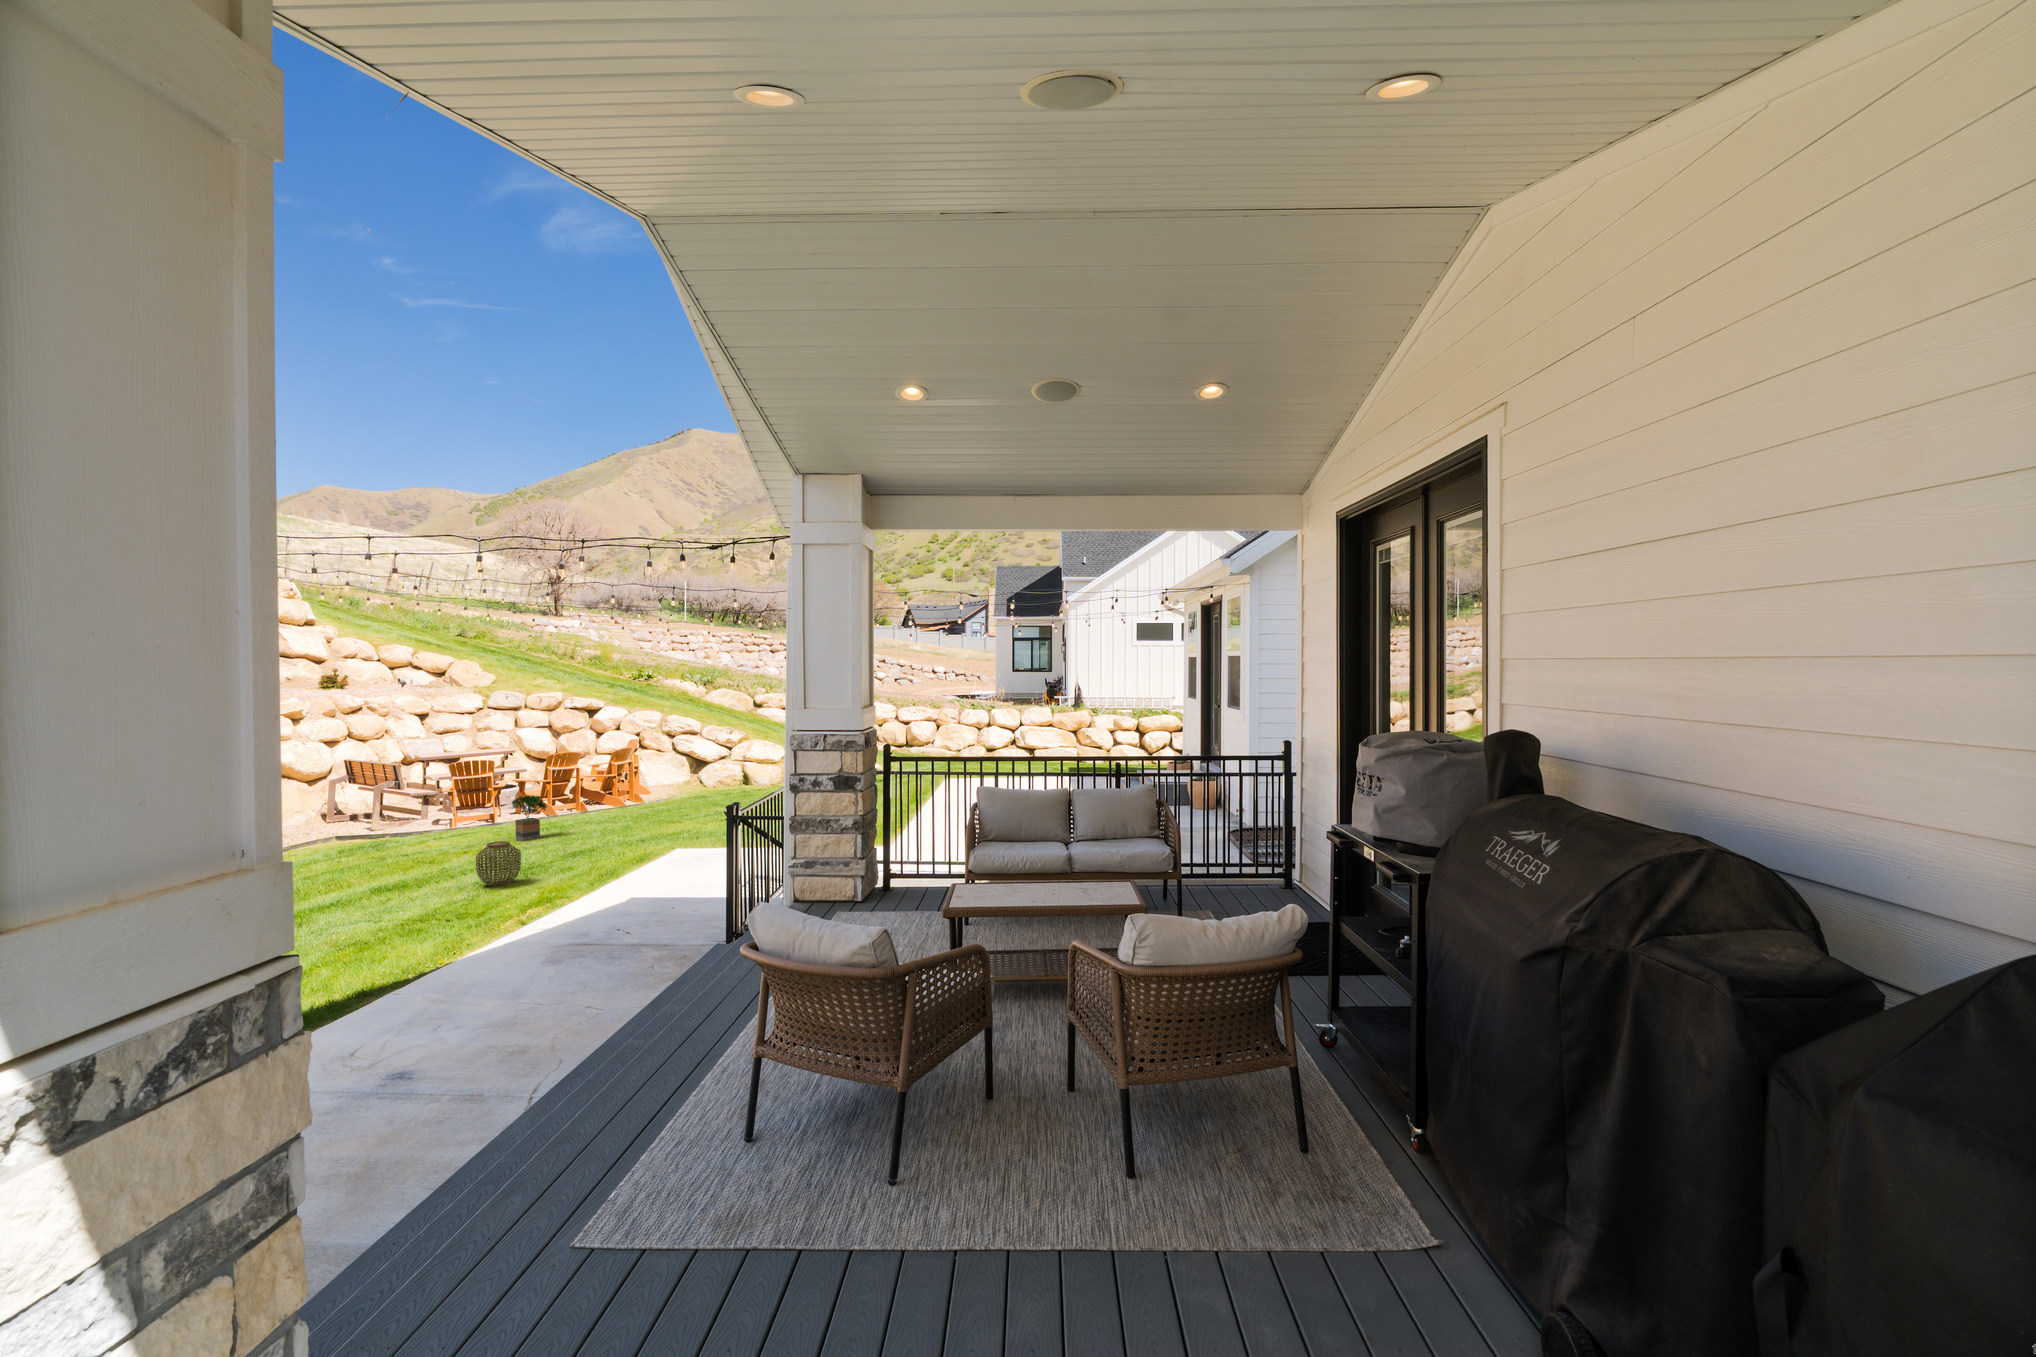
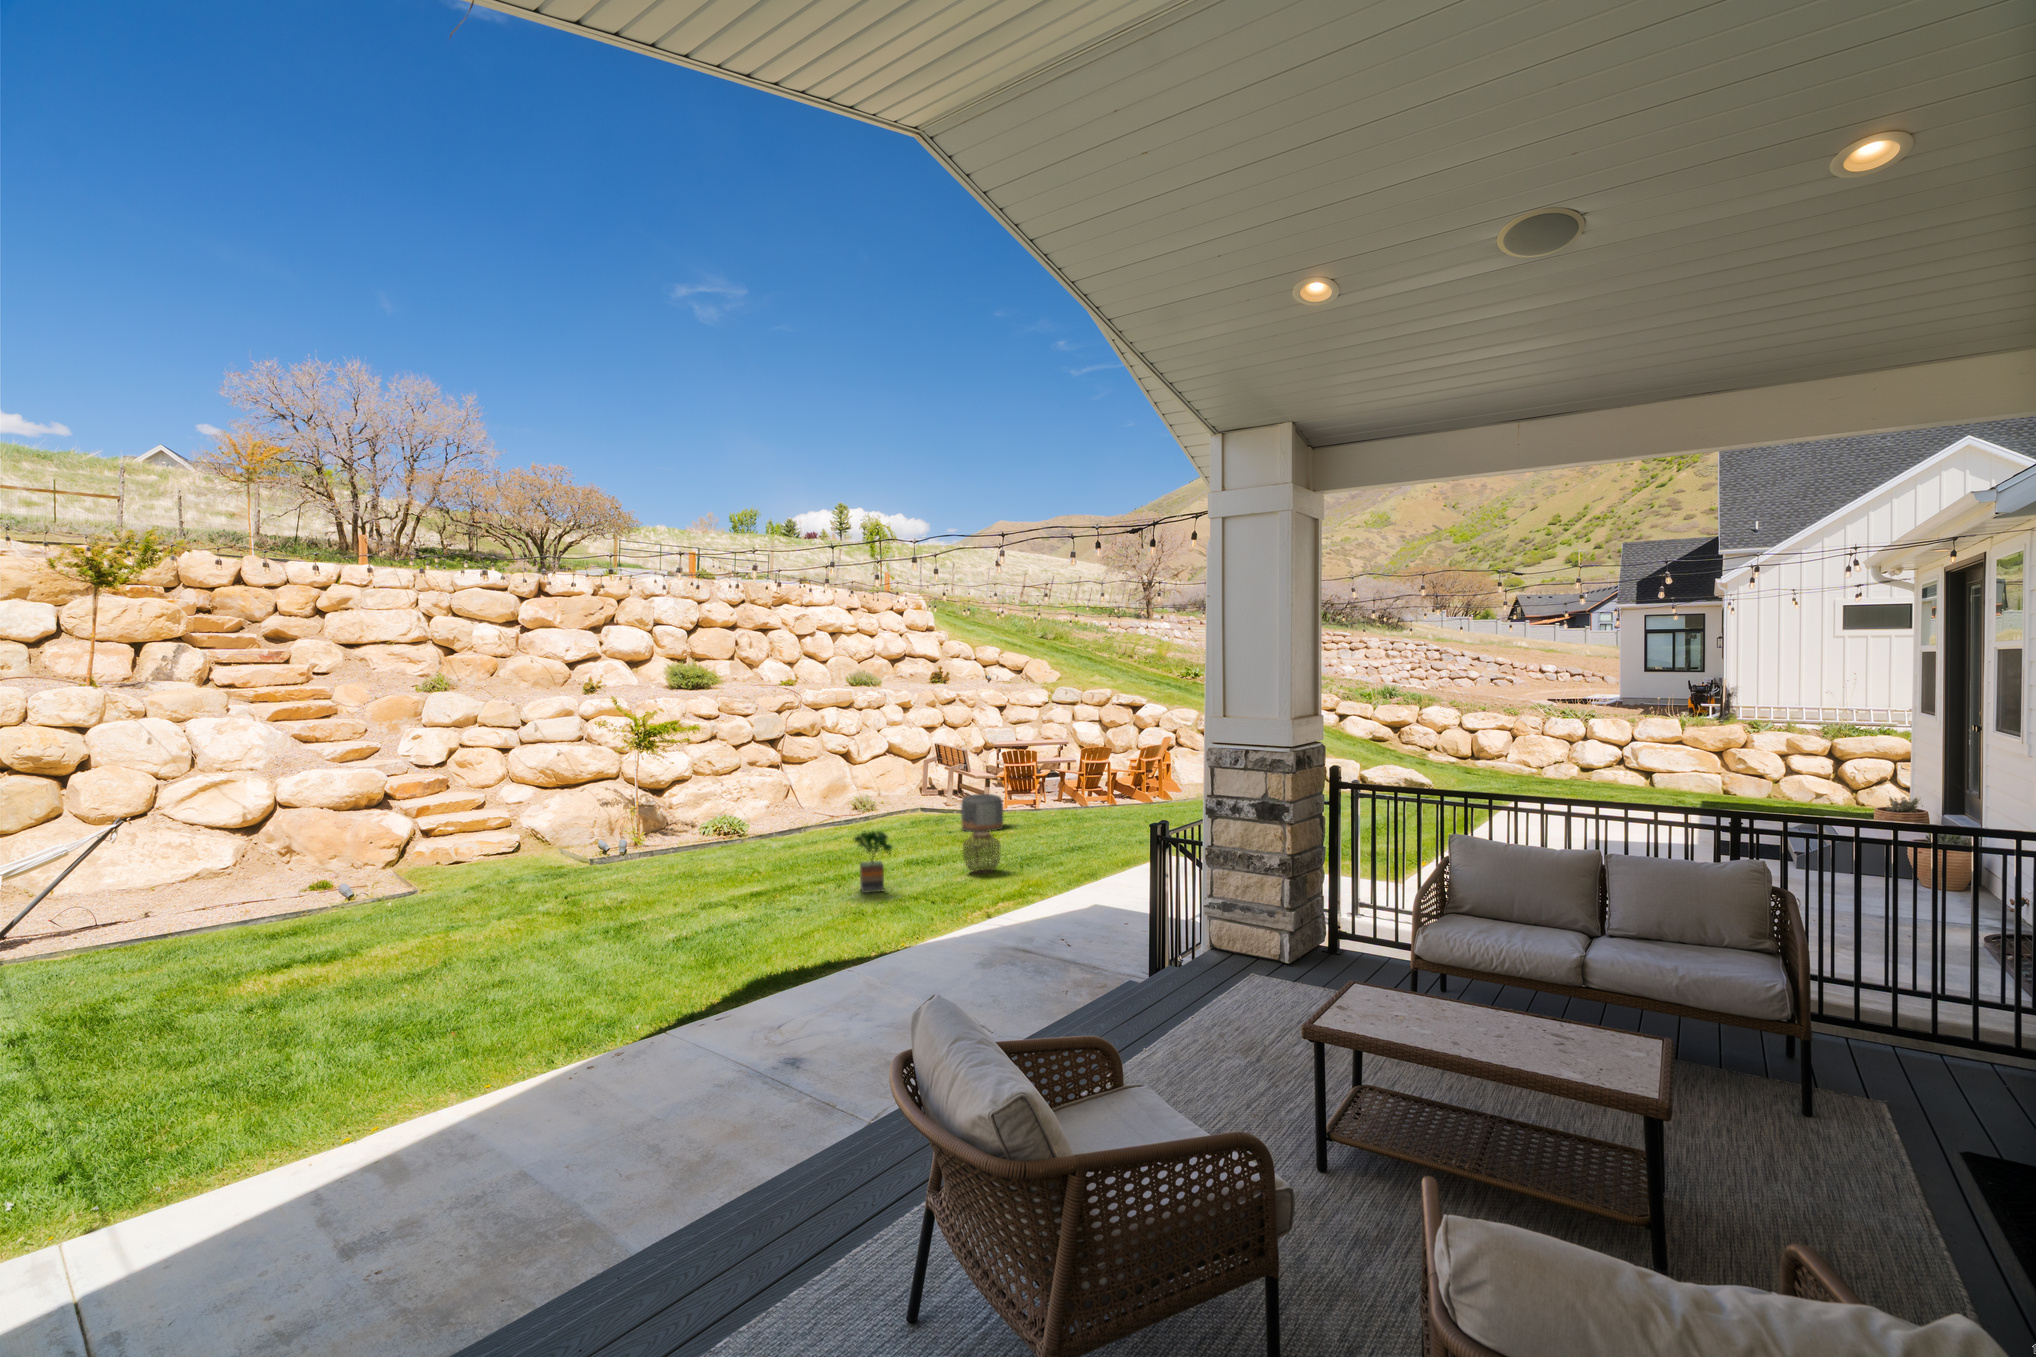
potted tree: present [512,795,547,841] -> present [853,831,892,893]
pouf: none [421,809,476,853] -> present [961,794,1003,832]

